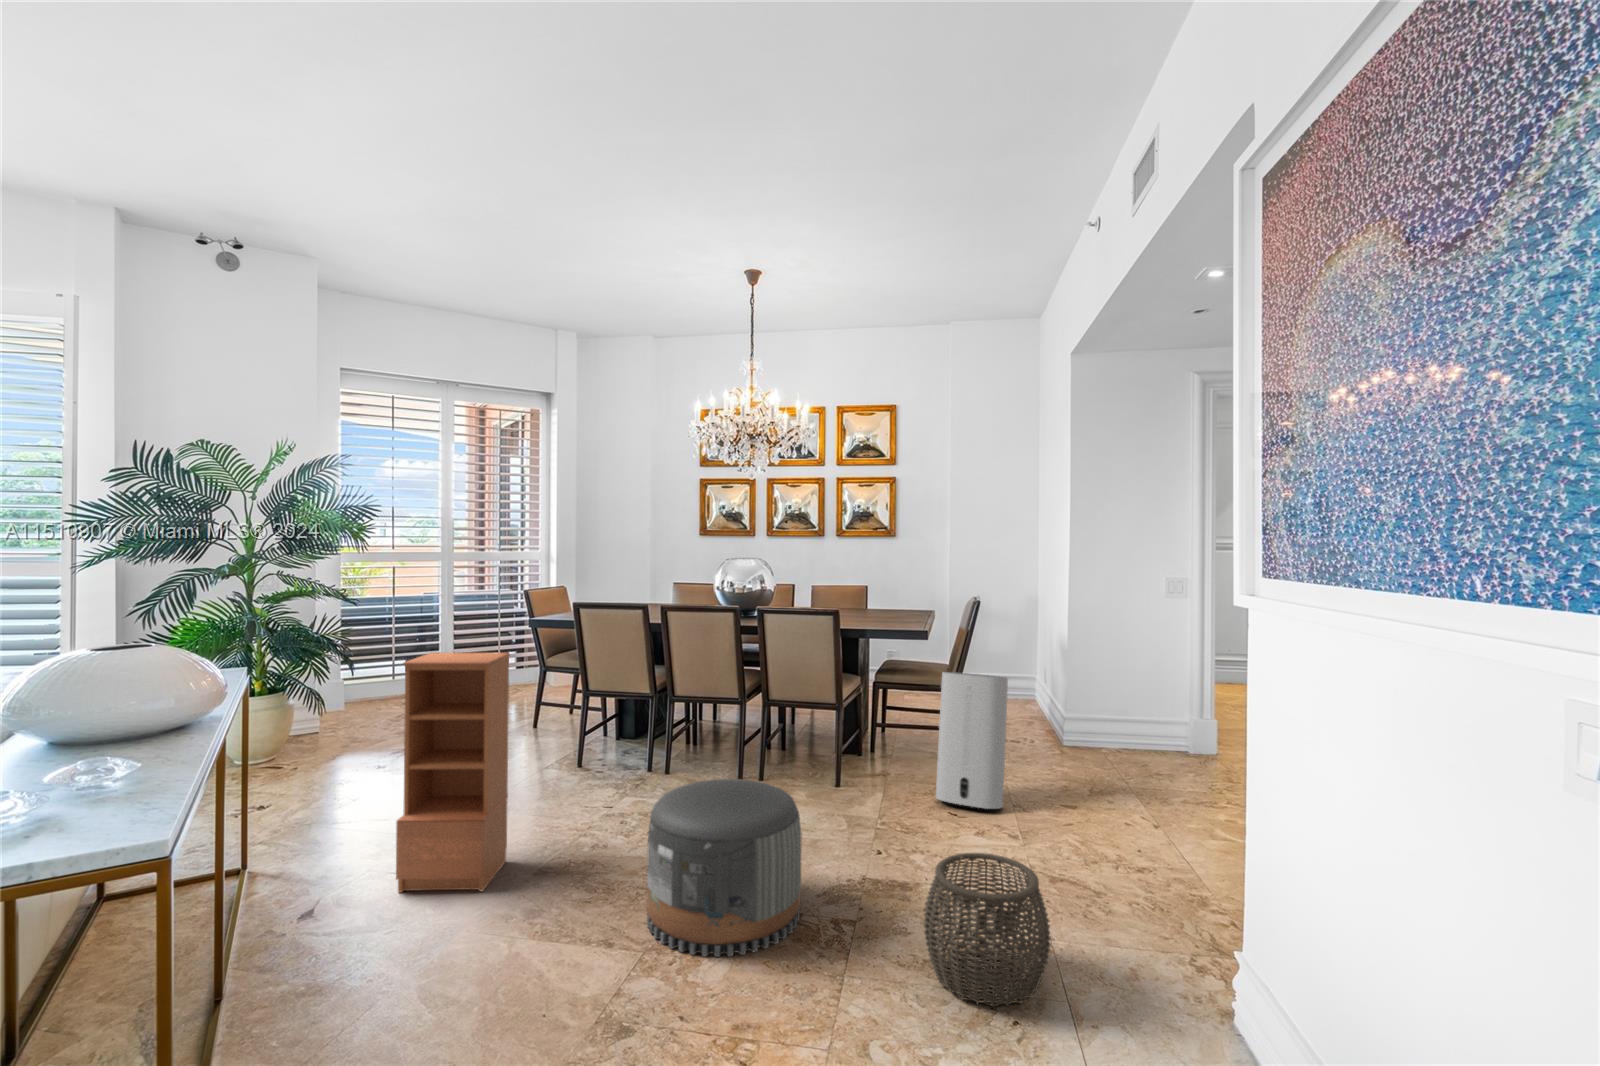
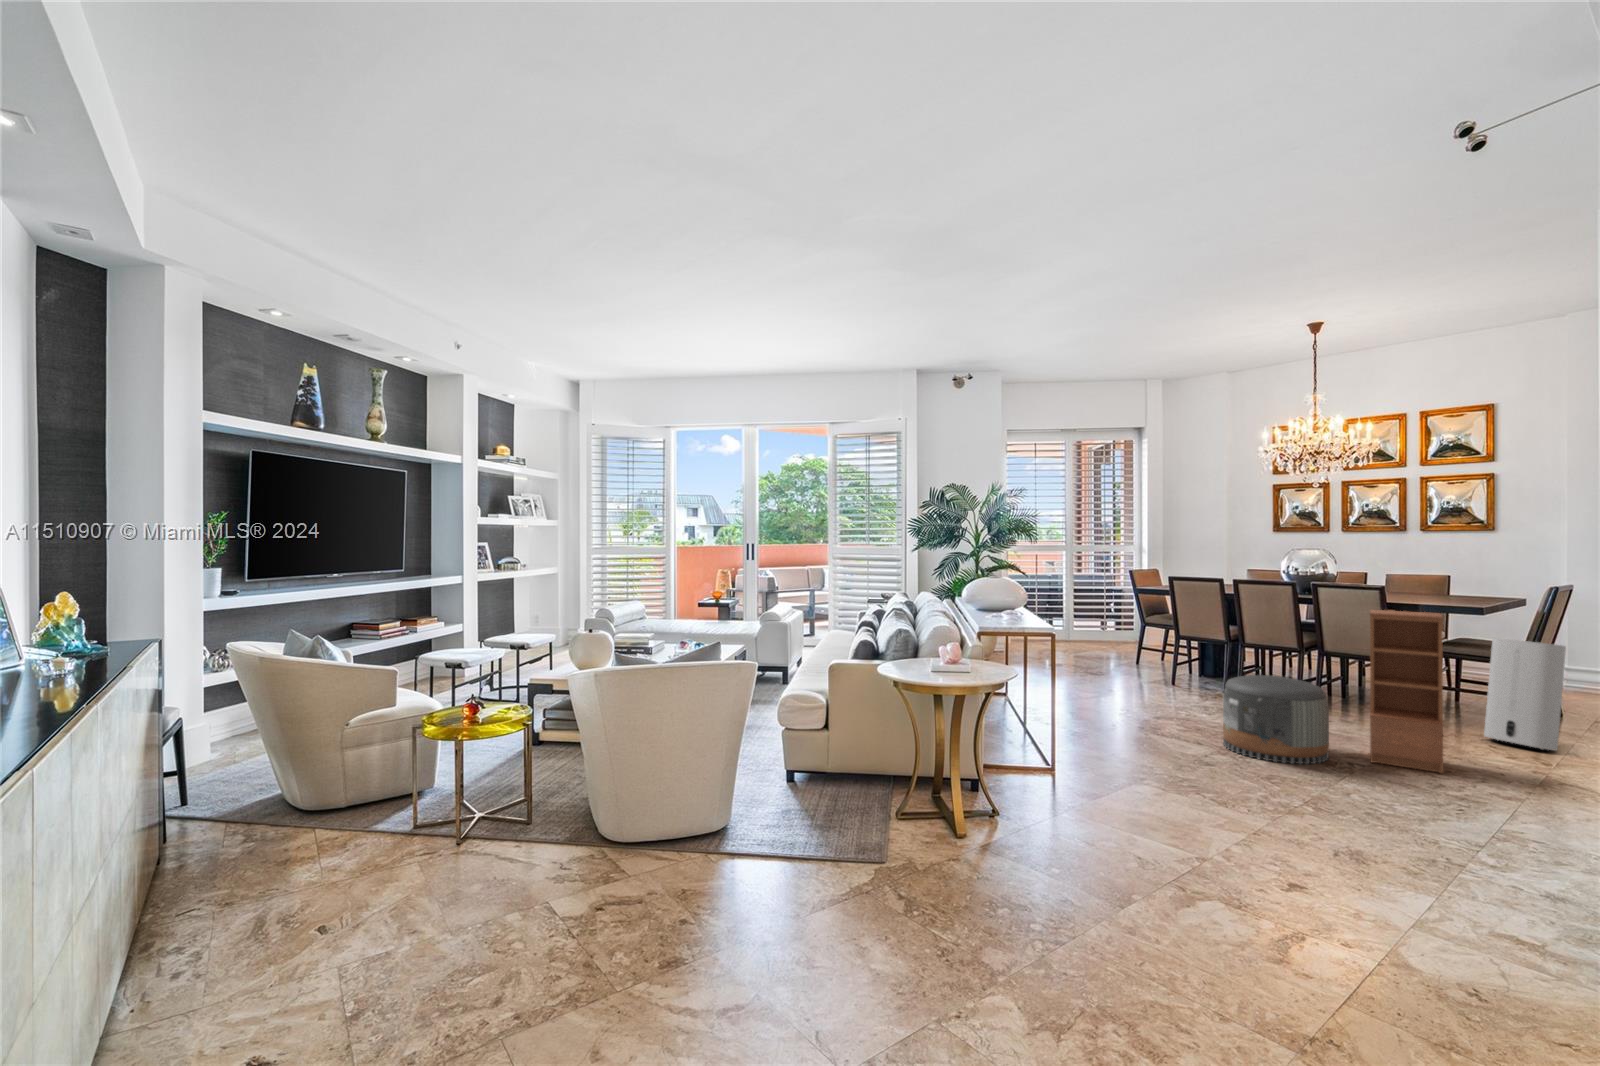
bookcase: present [396,653,510,893] -> present [1370,610,1444,773]
woven basket: present [924,853,1051,1007] -> none [1409,727,1512,811]

